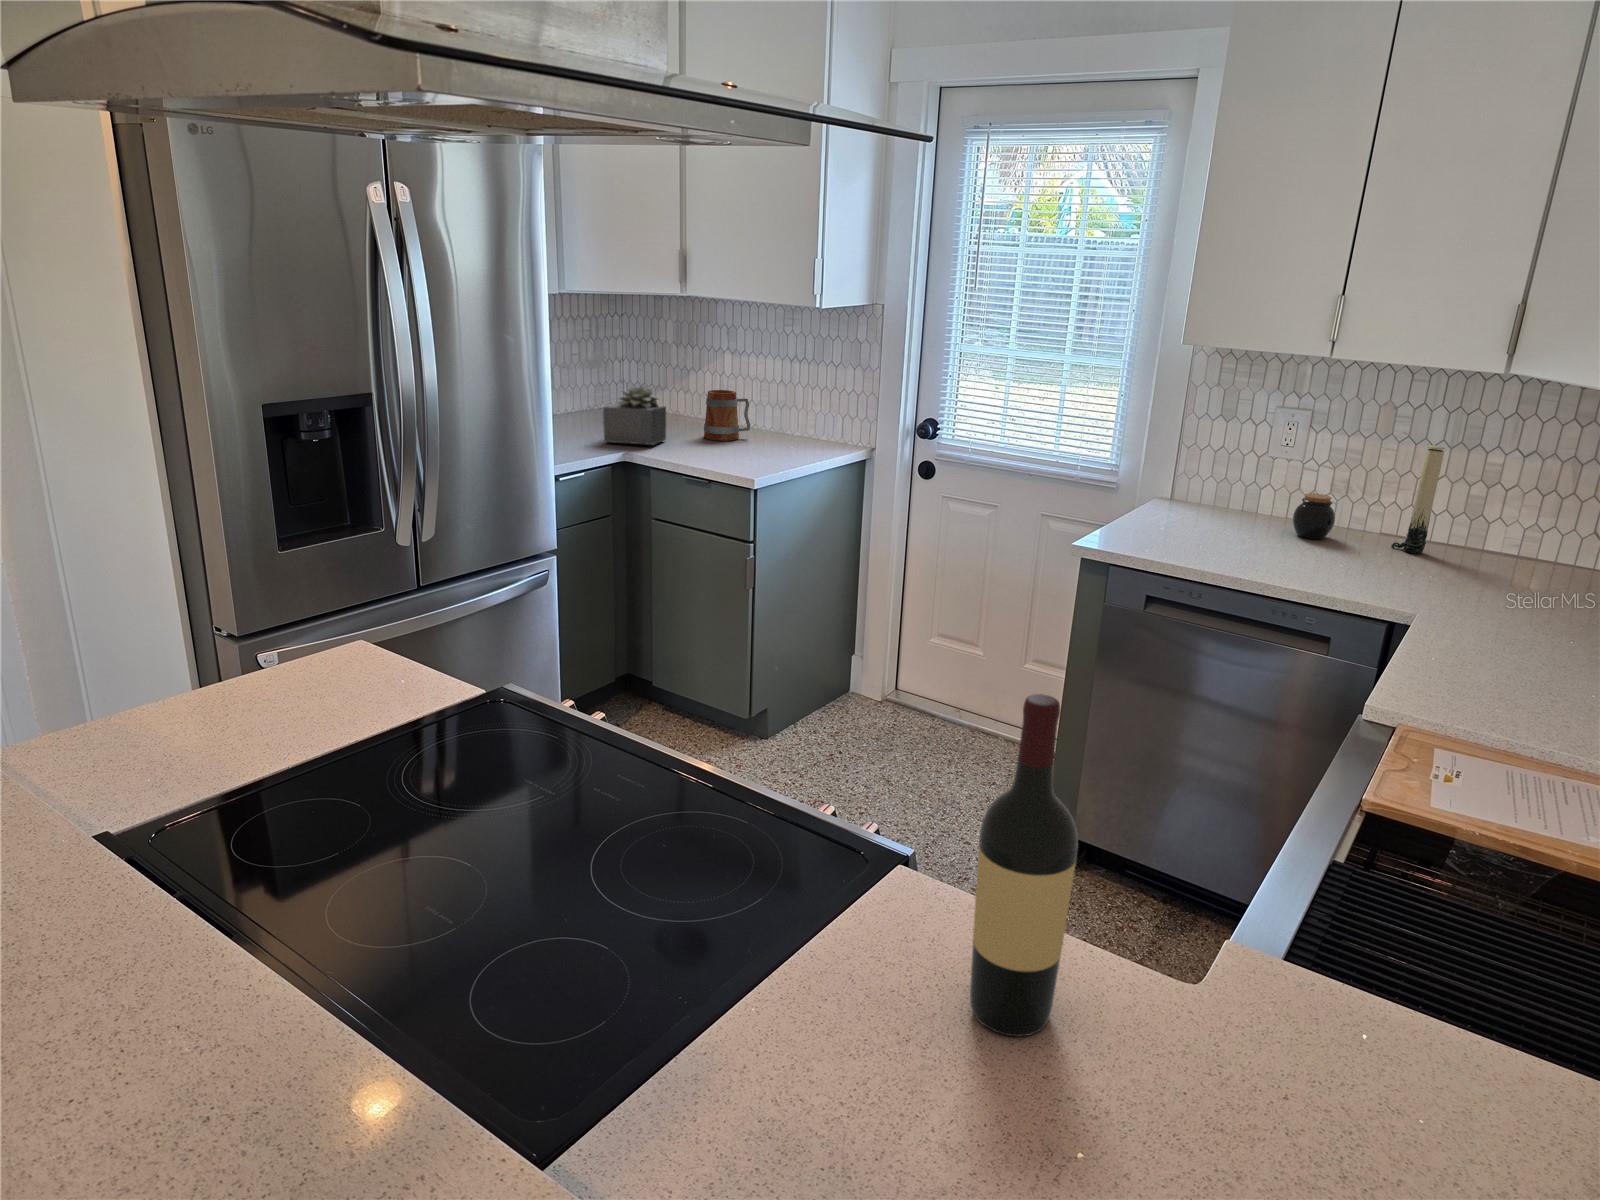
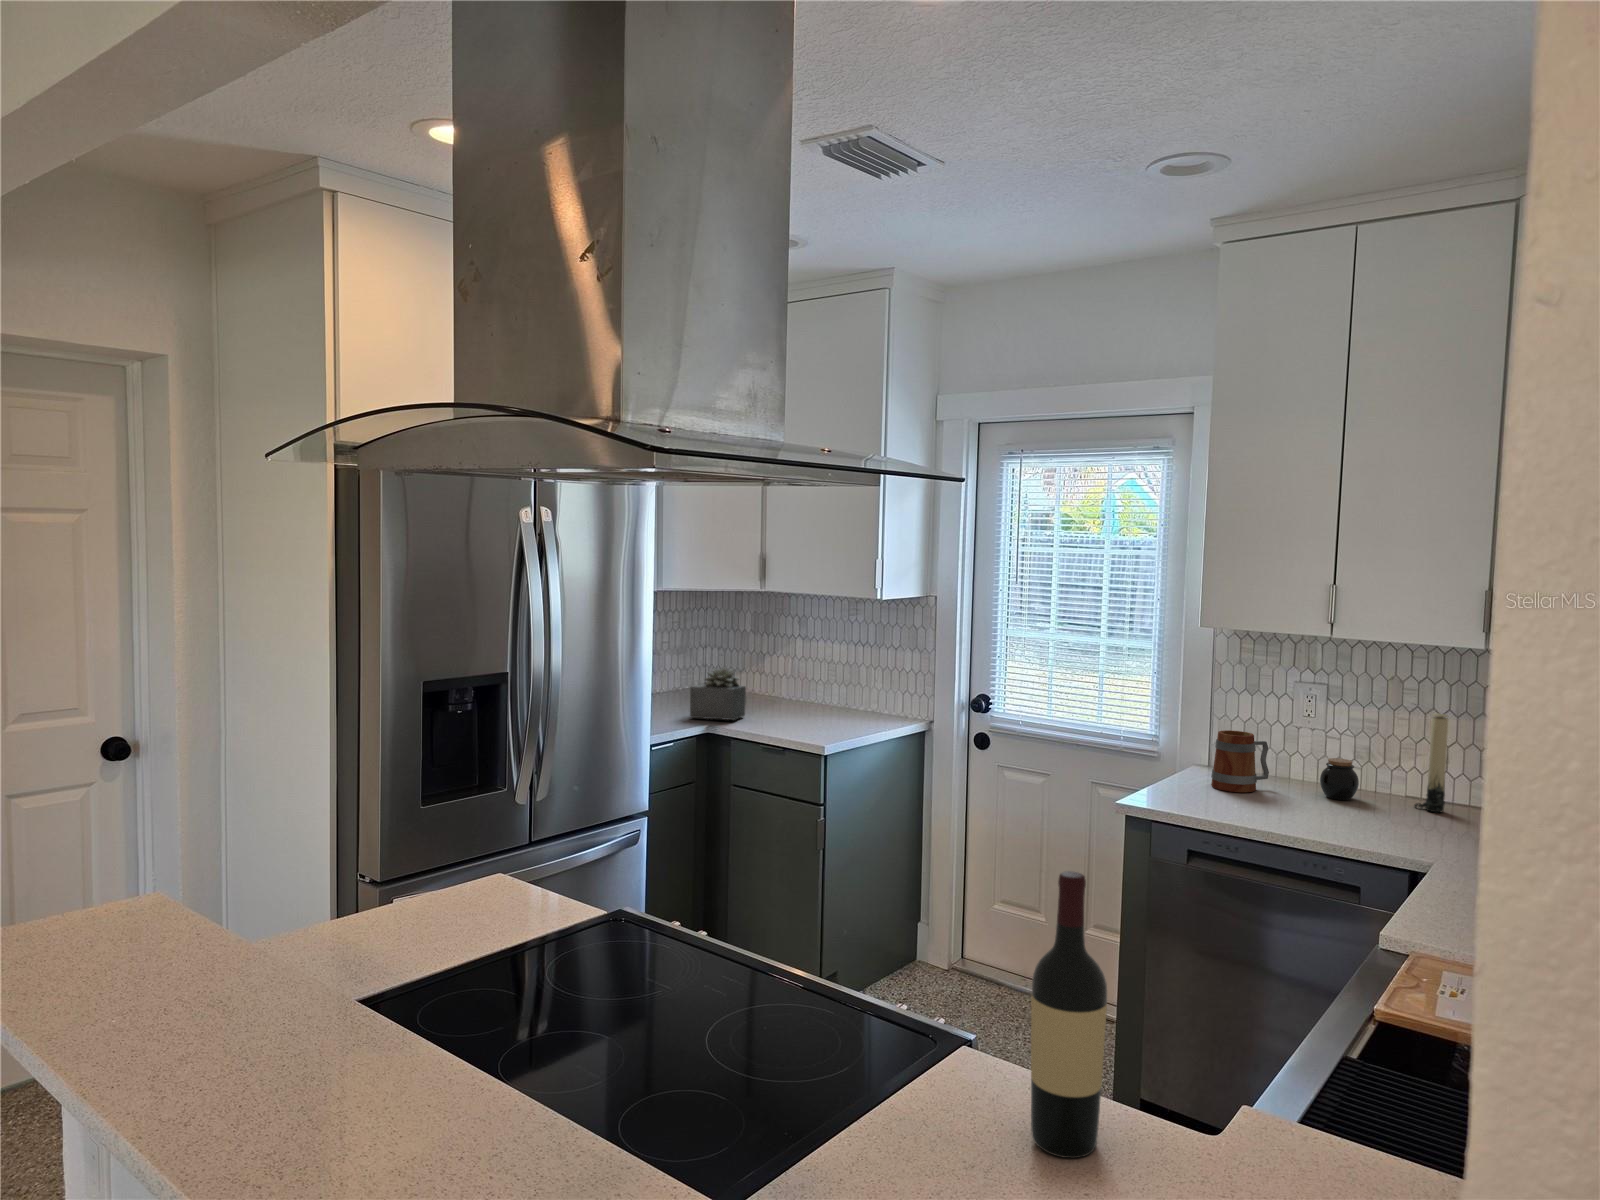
mug: present [704,390,750,441] -> present [1211,730,1269,792]

